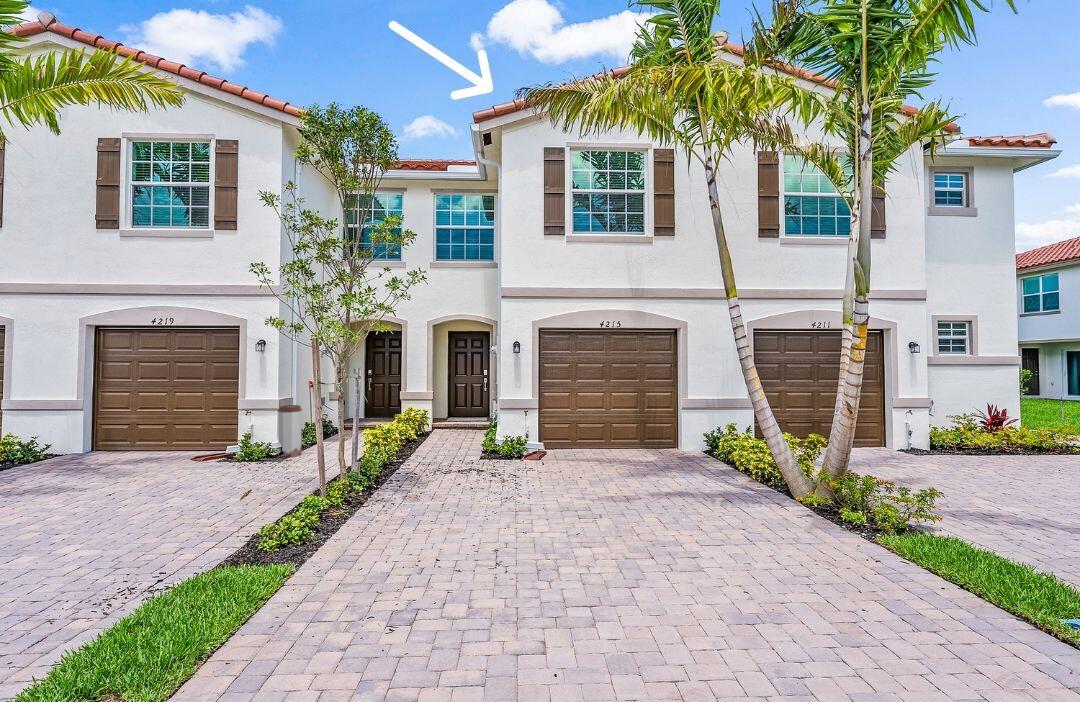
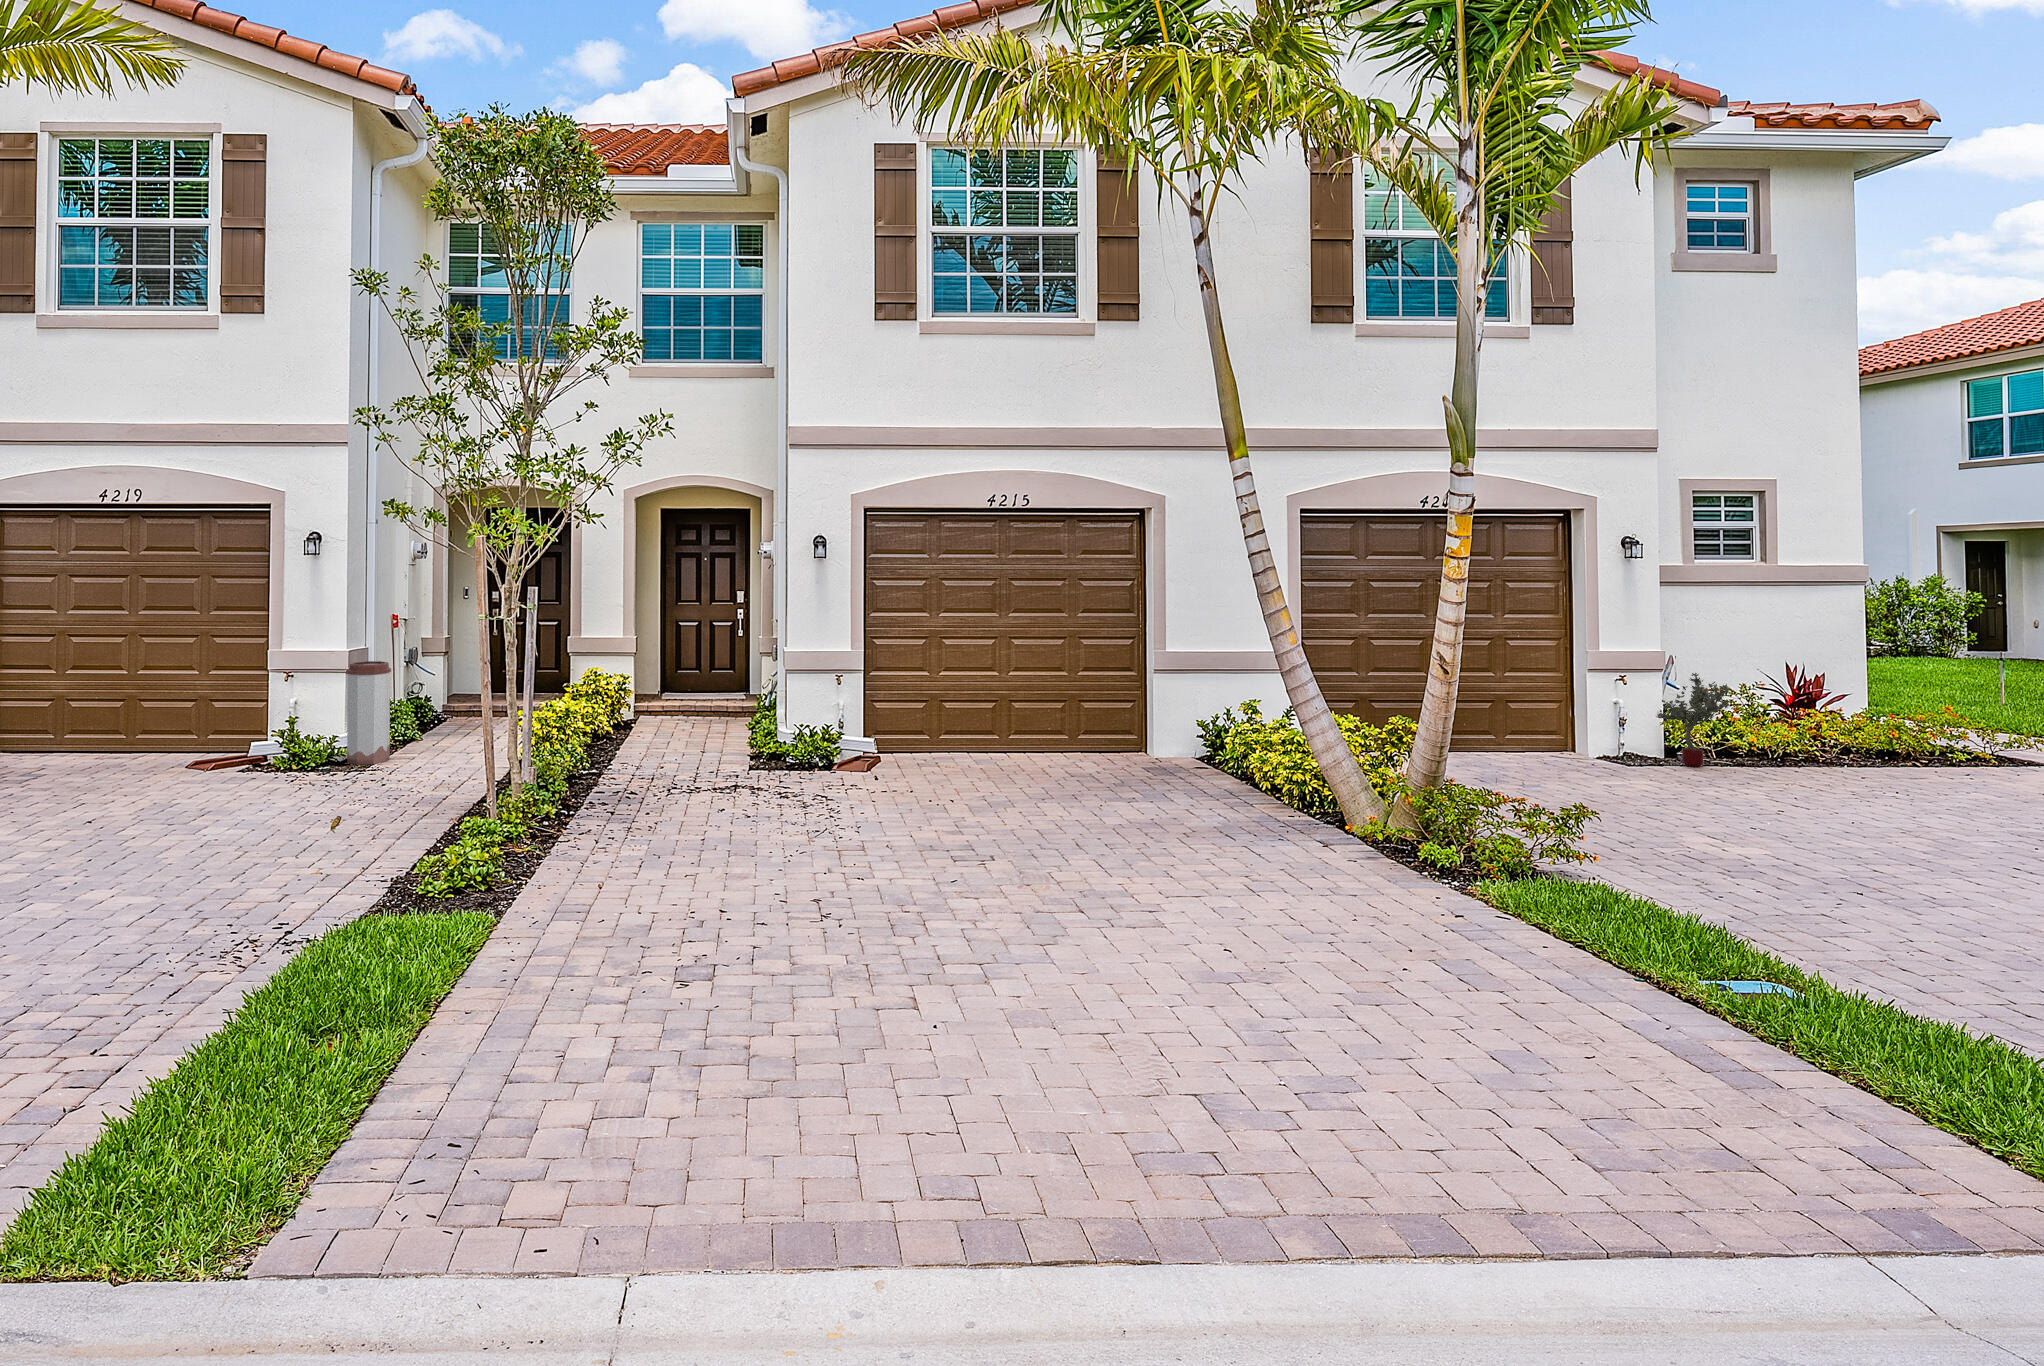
potted tree: none [926,409,963,455] -> present [1656,673,1730,767]

